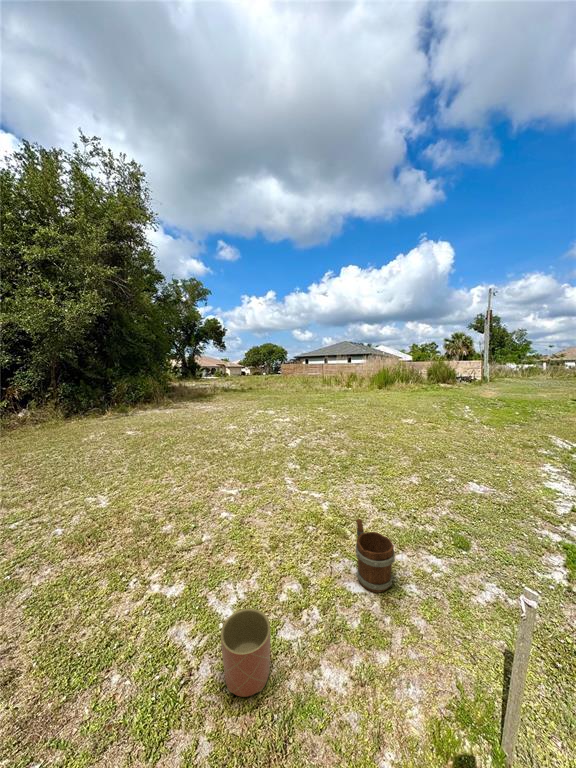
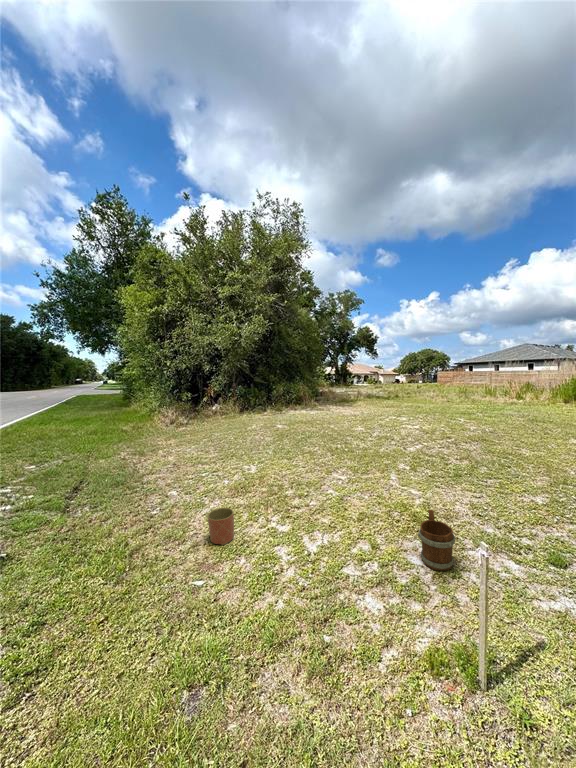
planter: present [221,609,270,697] -> present [208,508,234,545]

